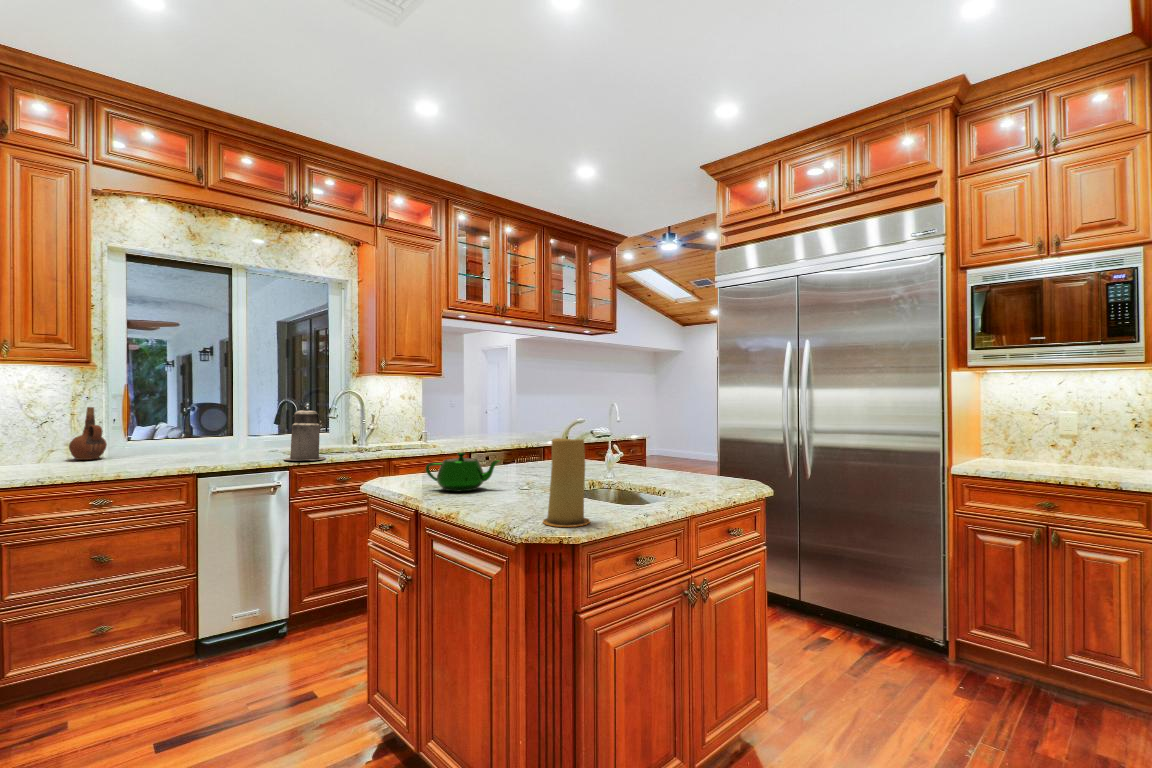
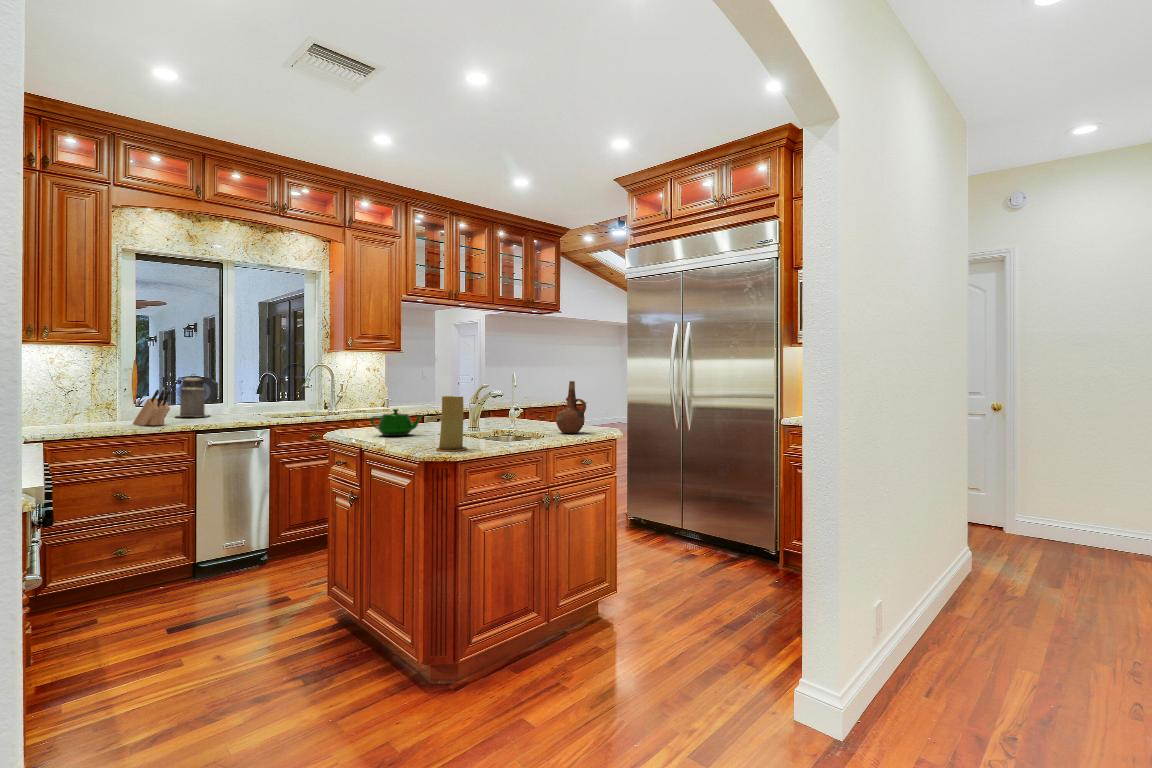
canister: present [284,406,325,460] -> present [180,374,210,417]
ceramic pitcher: present [69,407,107,460] -> present [556,381,586,433]
knife block: none [111,423,161,470] -> present [133,390,171,425]

